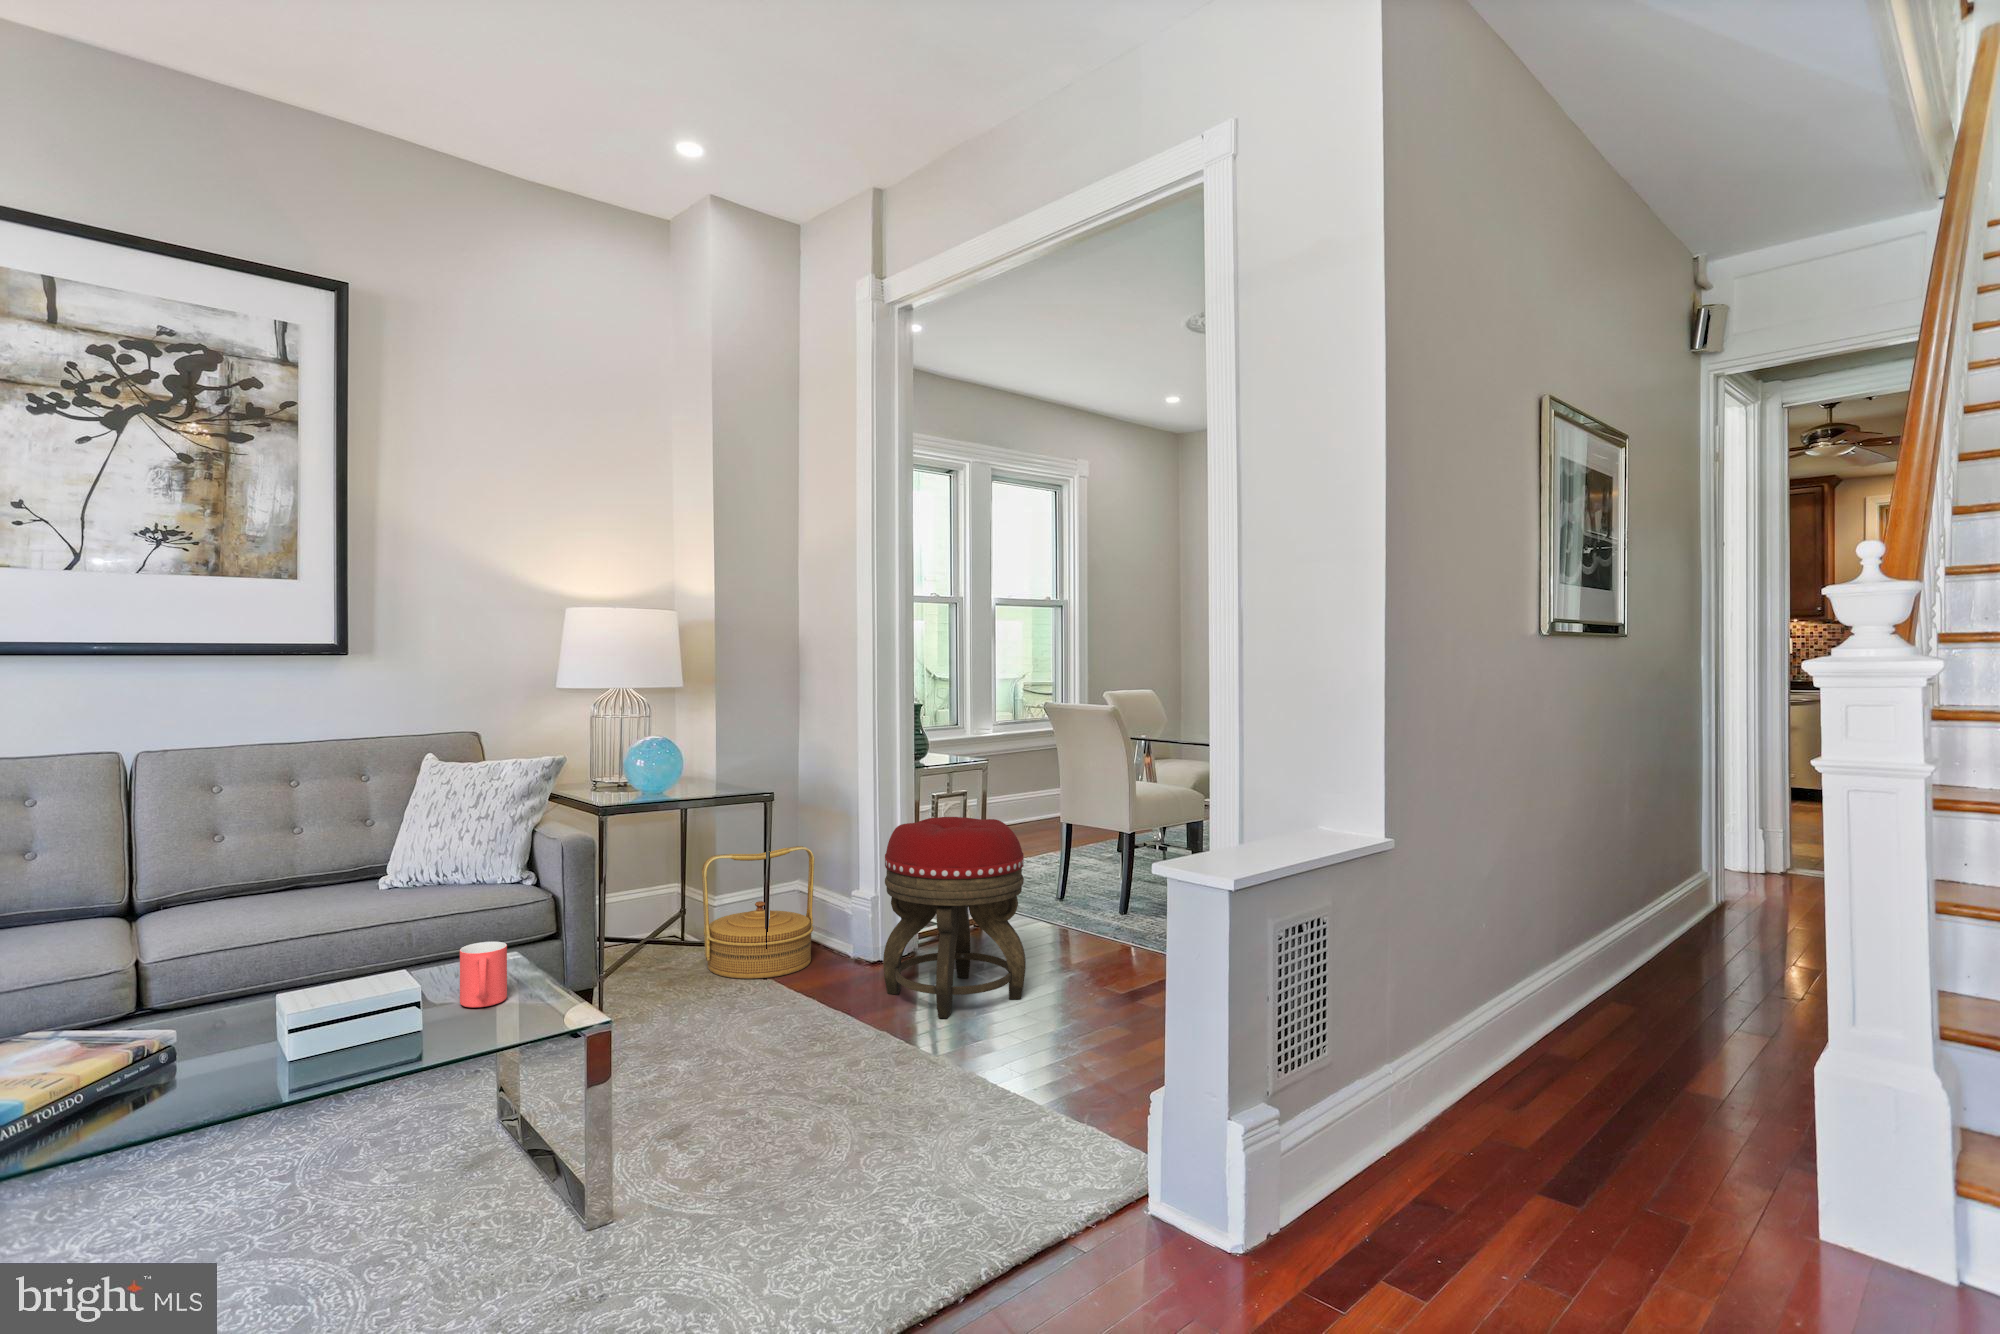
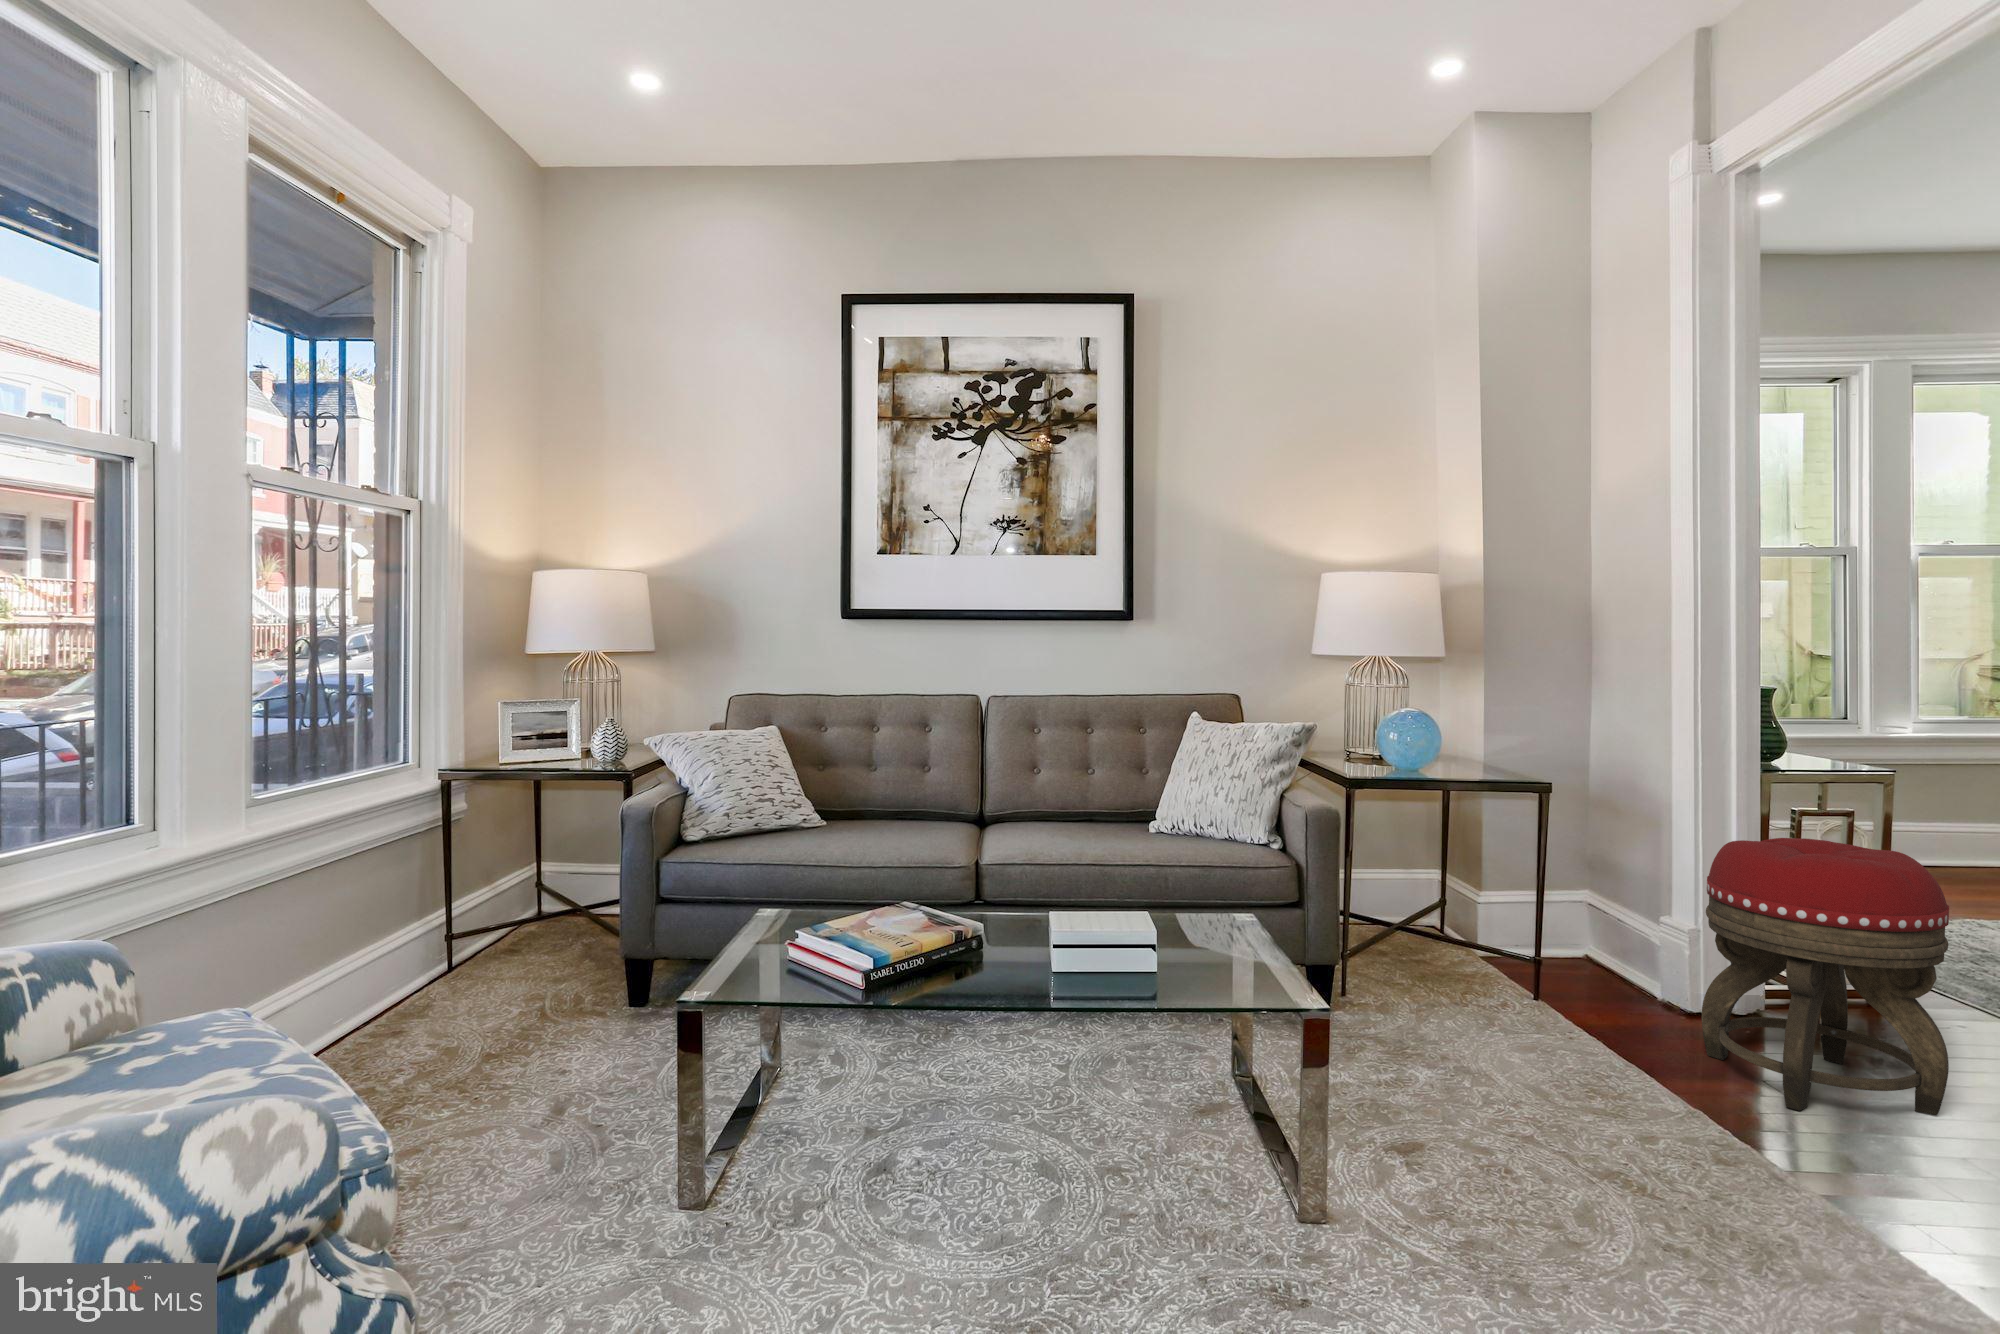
woven basket: present [702,846,815,979] -> none [1464,848,1609,1000]
mug: present [460,942,507,1007] -> none [1194,898,1236,961]

